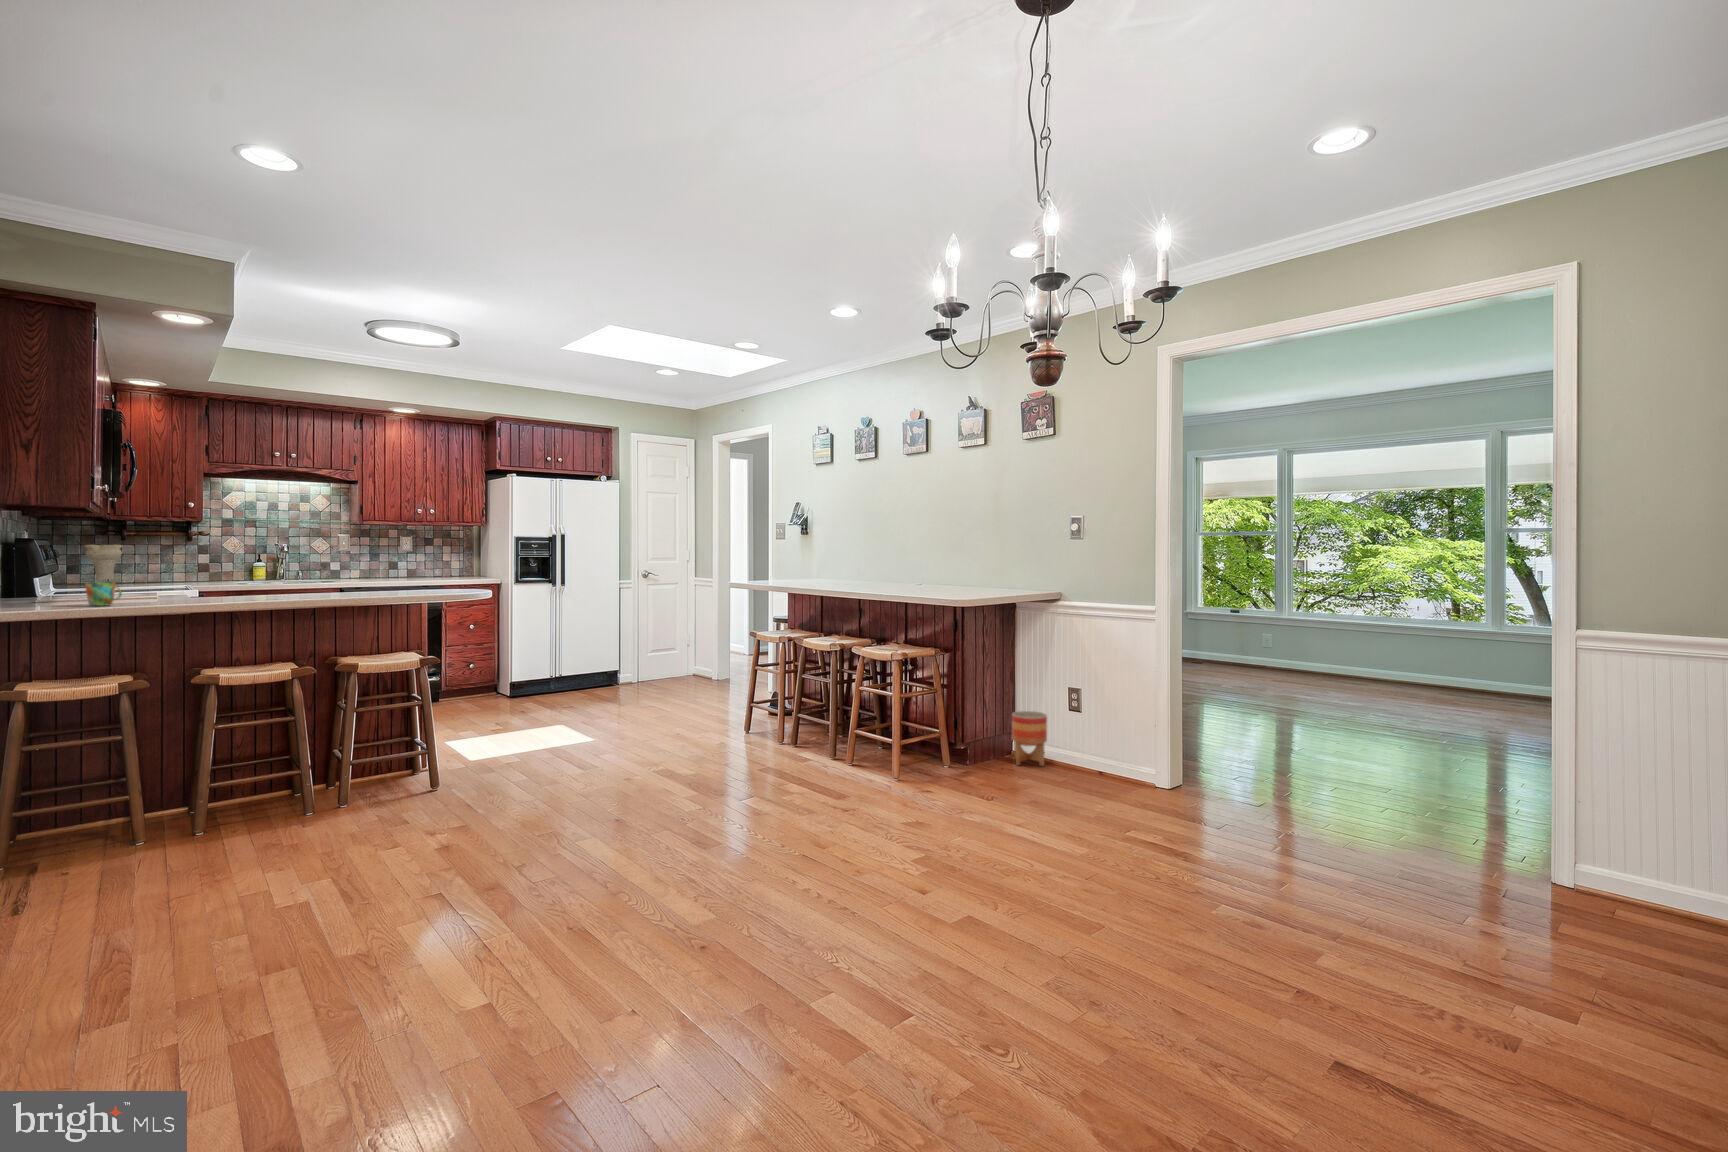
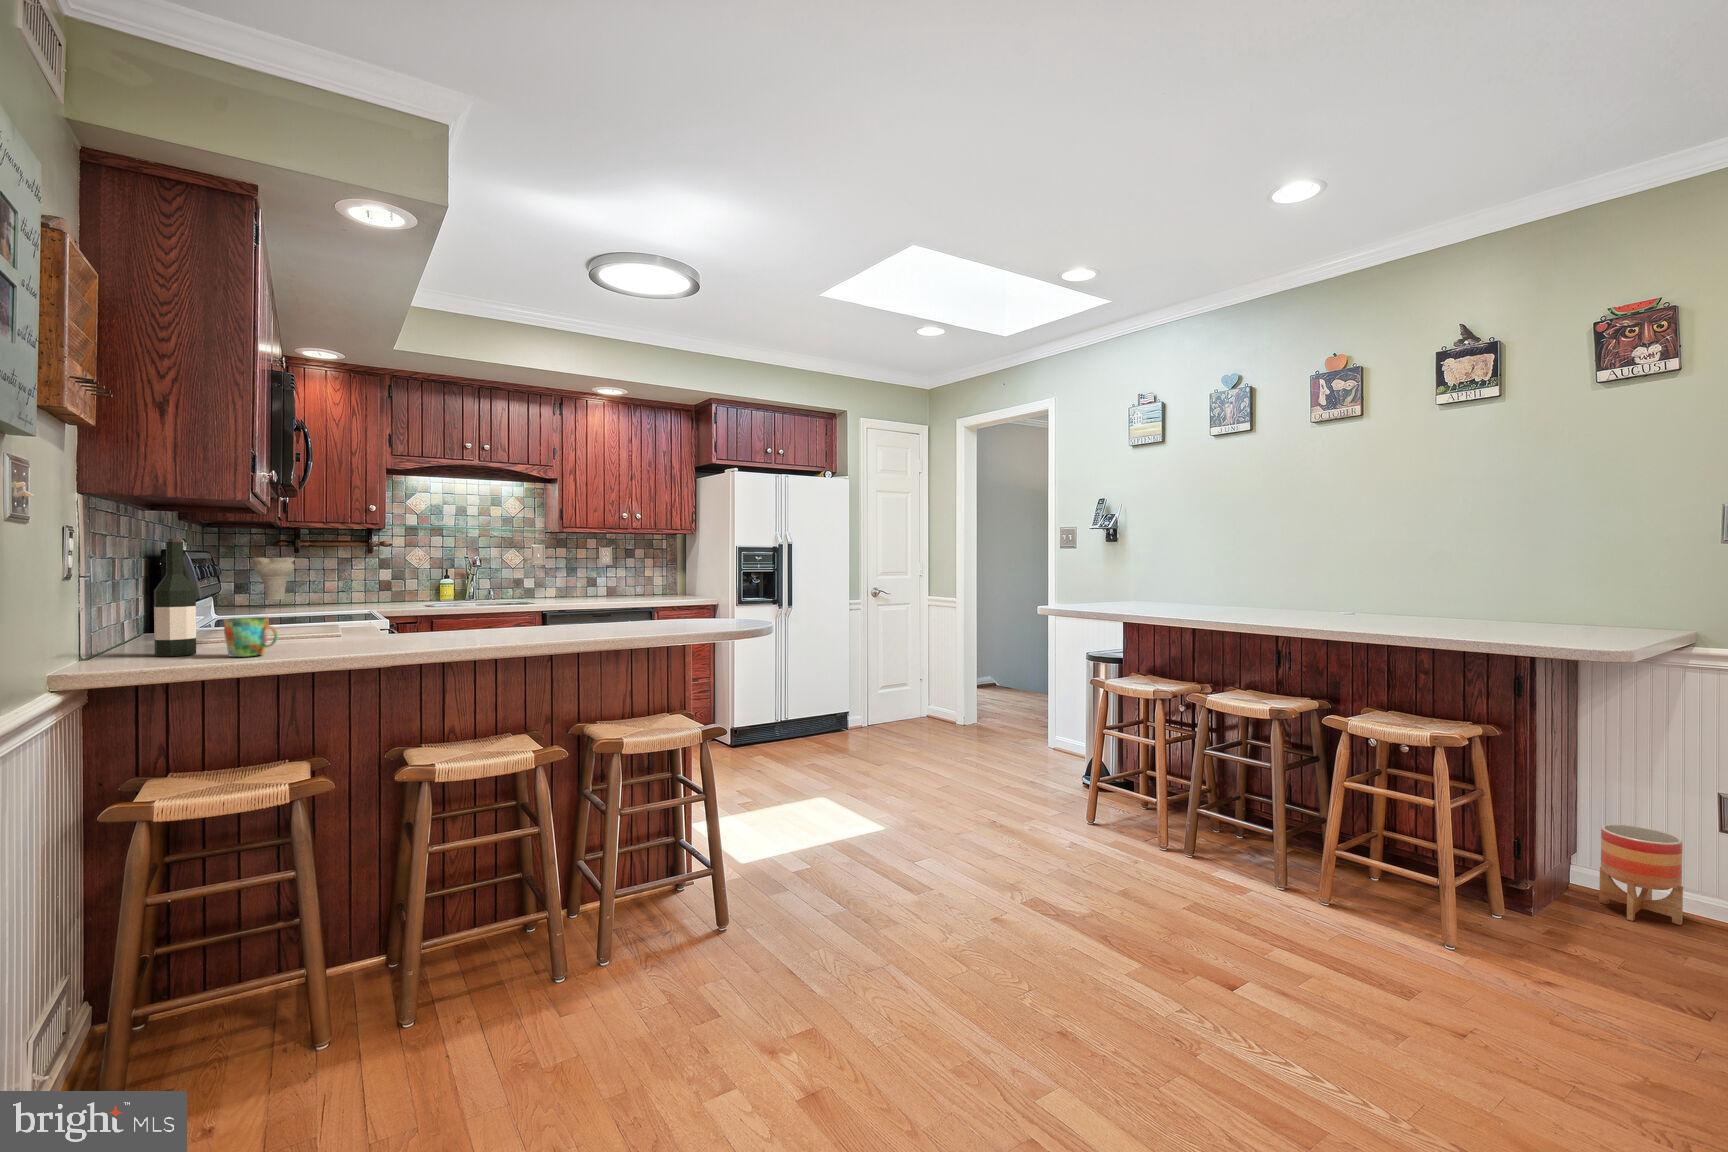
wine bottle: none [36,532,65,606] -> present [154,539,196,656]

